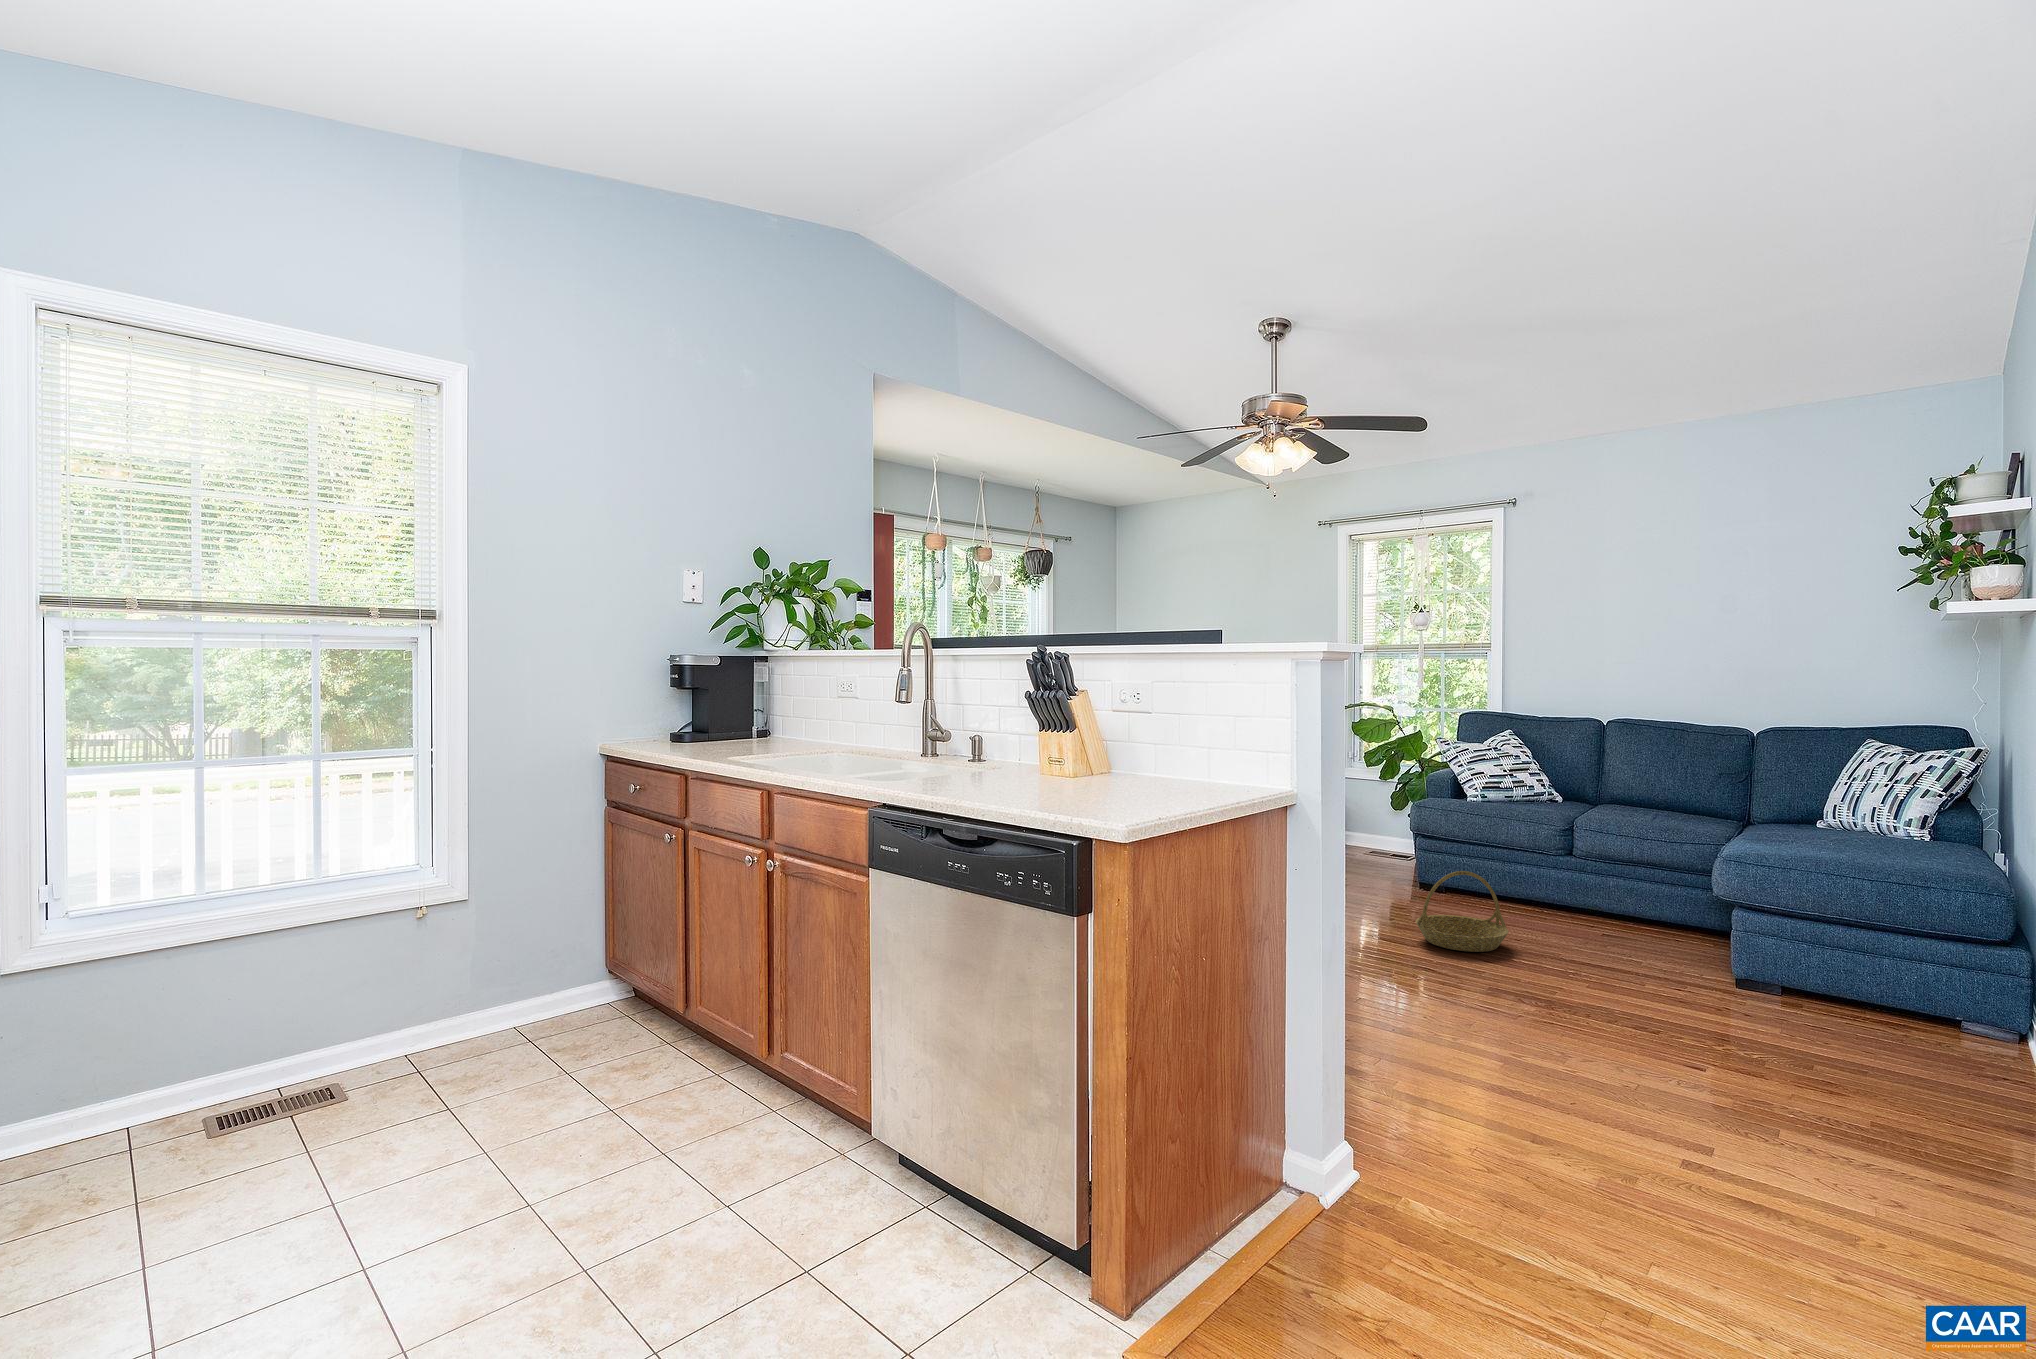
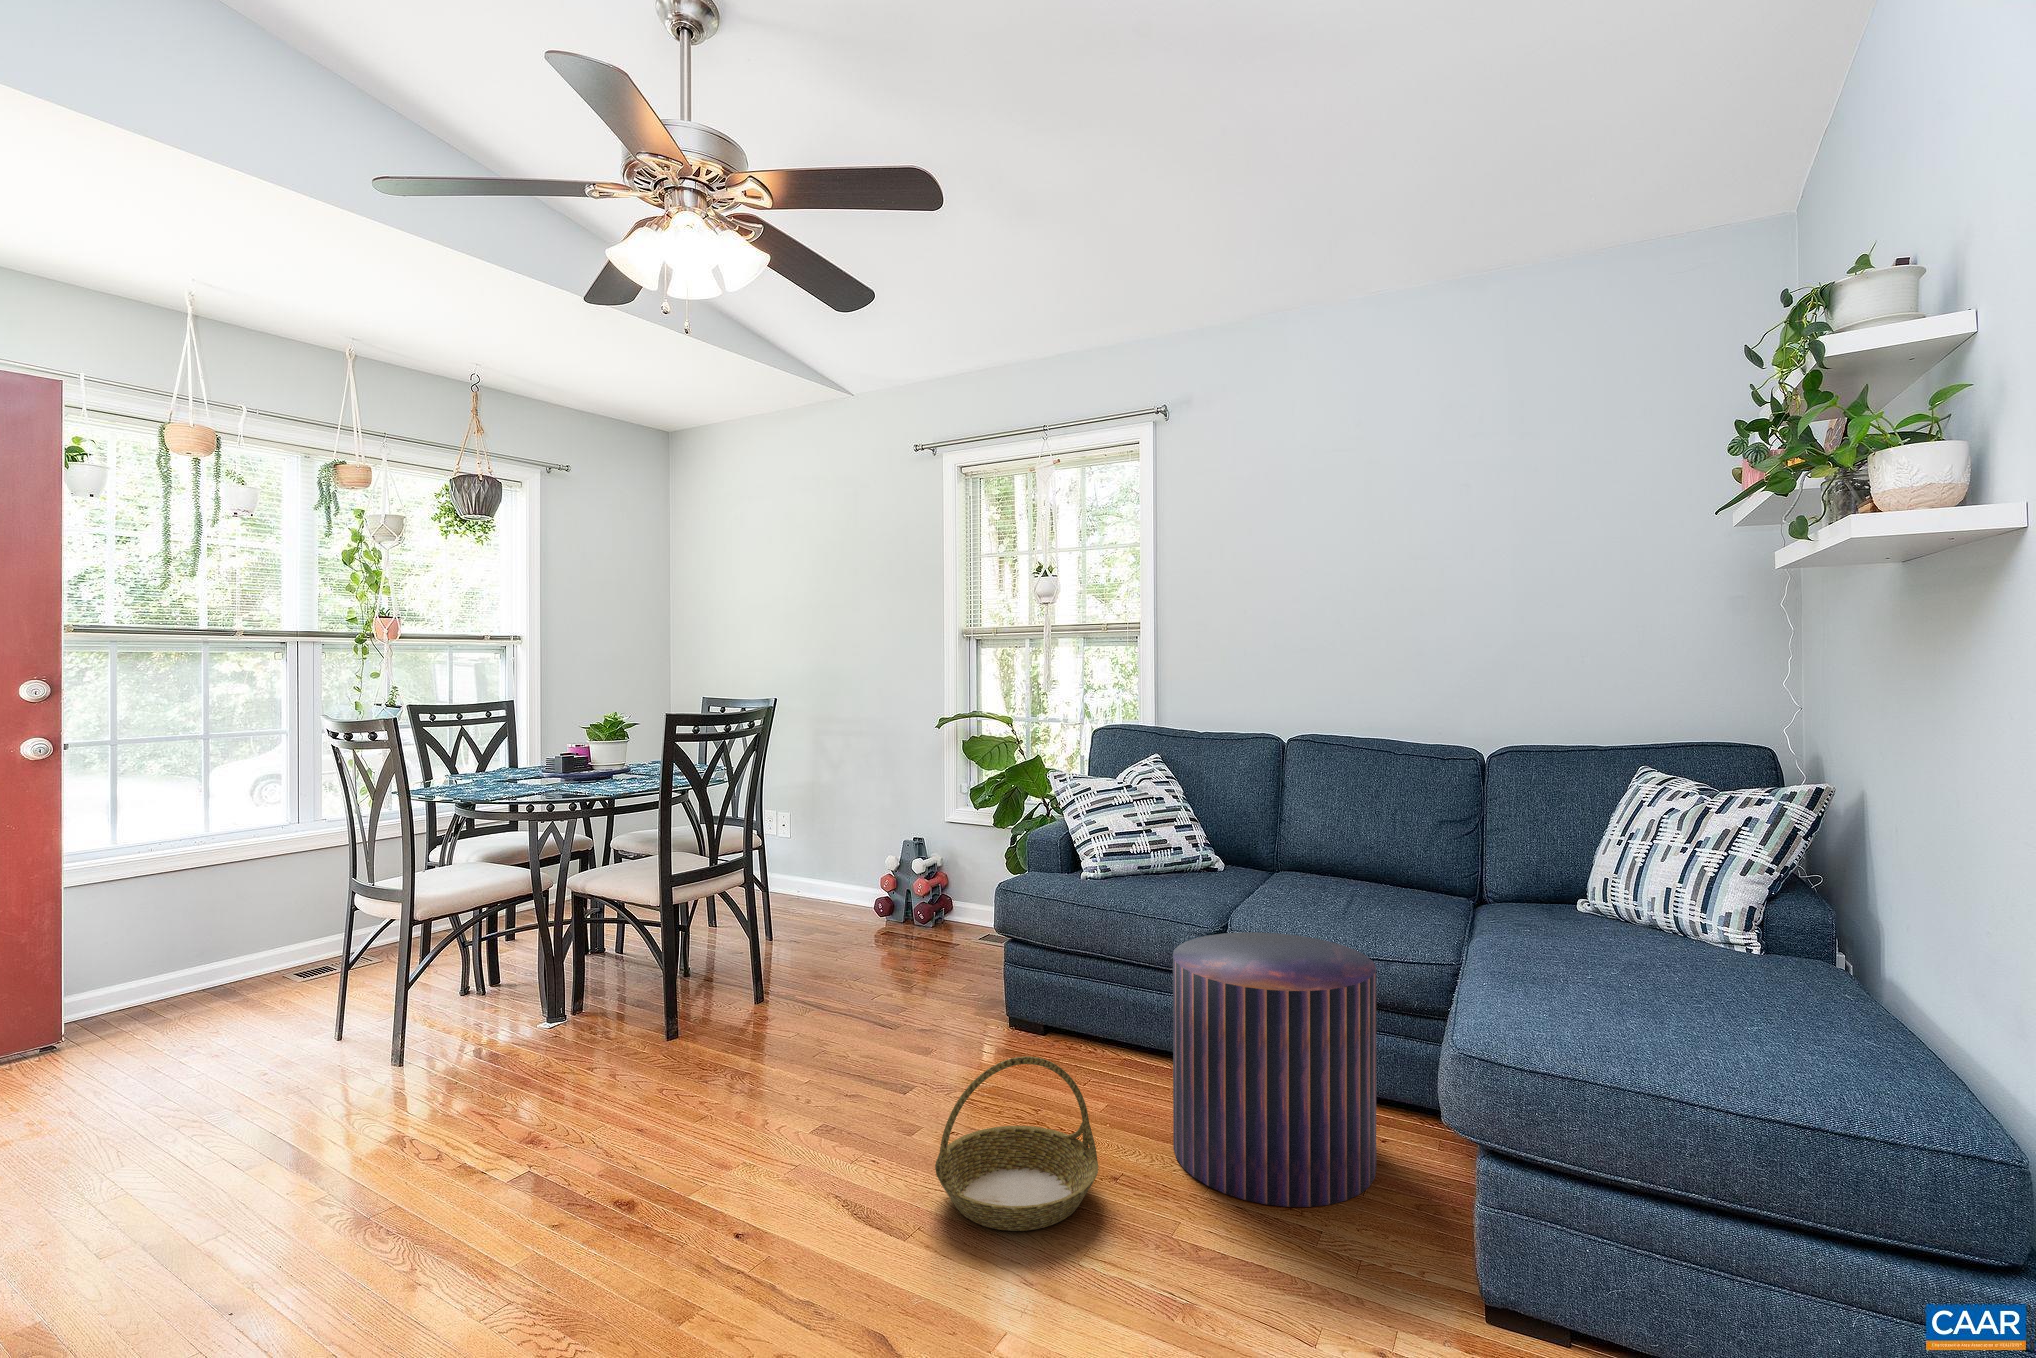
pouf: none [1545,825,1674,958] -> present [1173,932,1376,1207]

